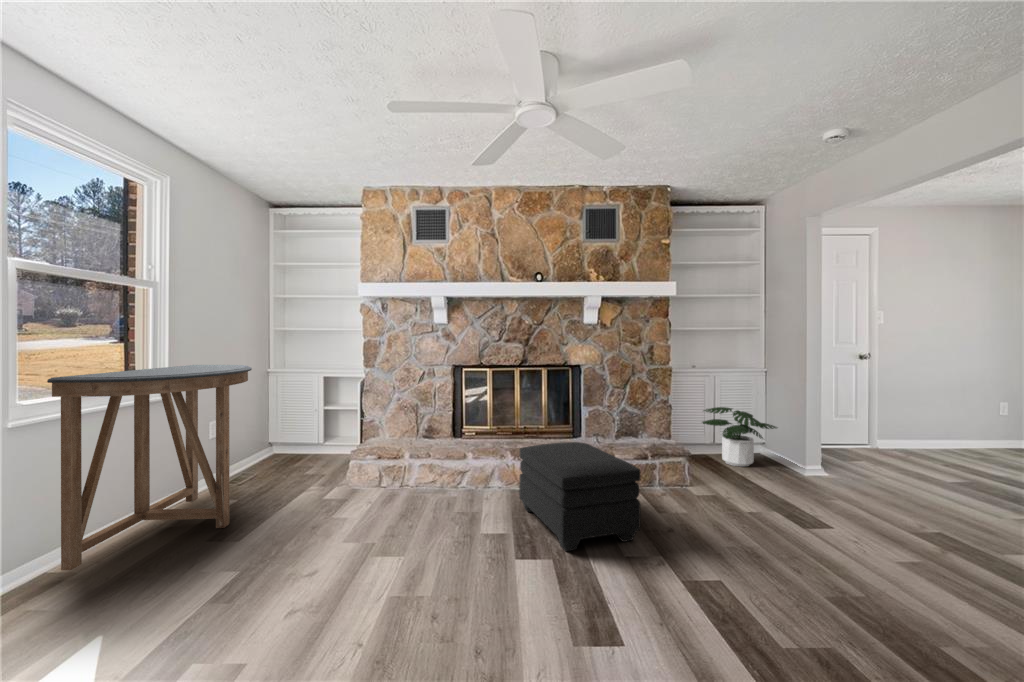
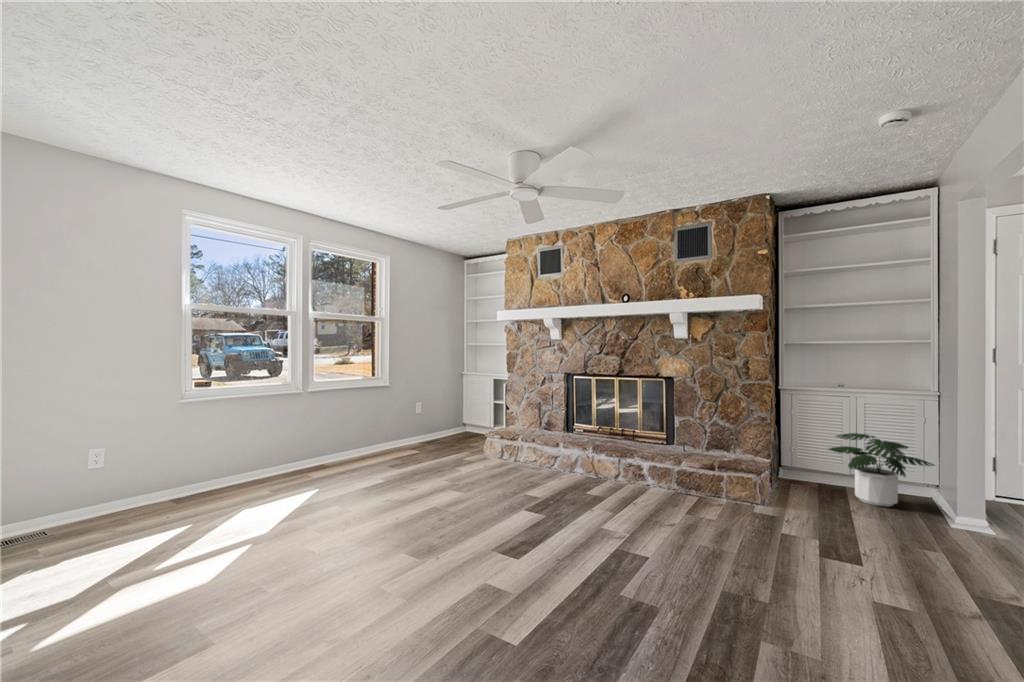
console table: present [47,365,252,570] -> none [323,366,427,467]
ottoman: present [519,442,640,551] -> none [562,439,636,524]

